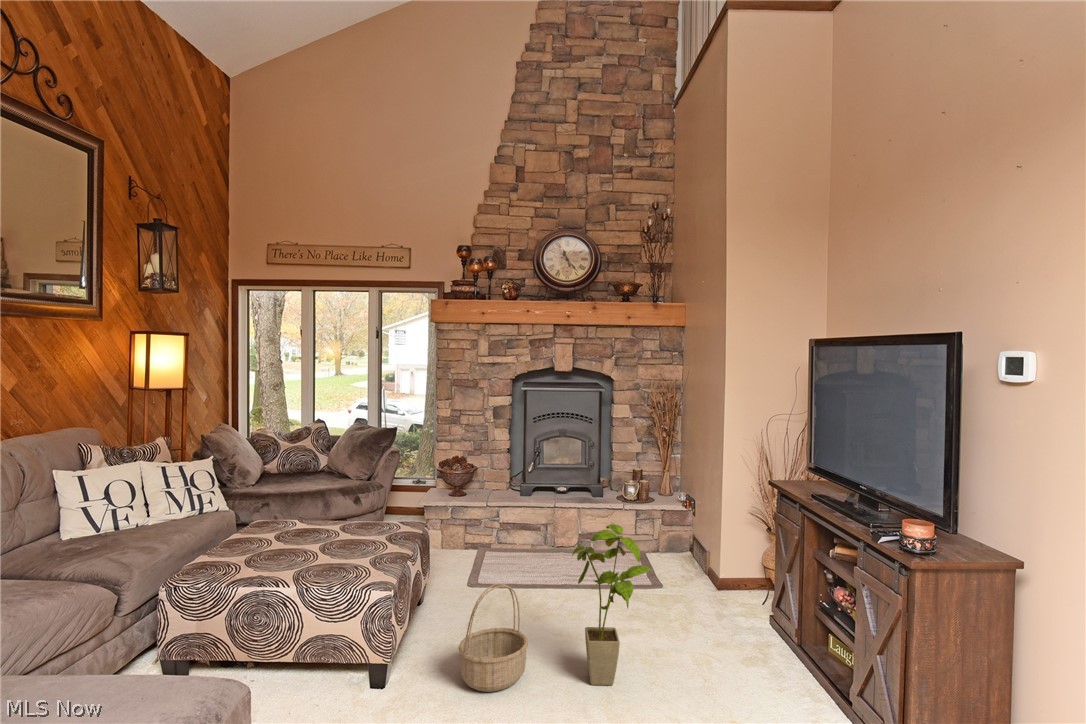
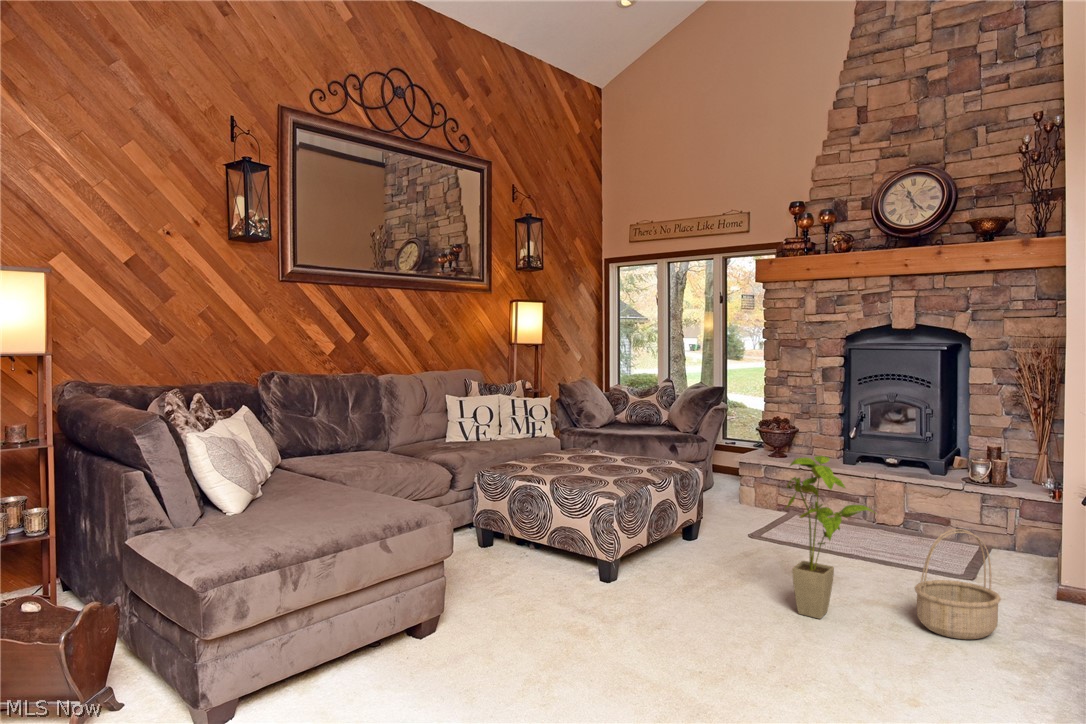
basket: present [459,583,528,692] -> present [915,529,1001,639]

